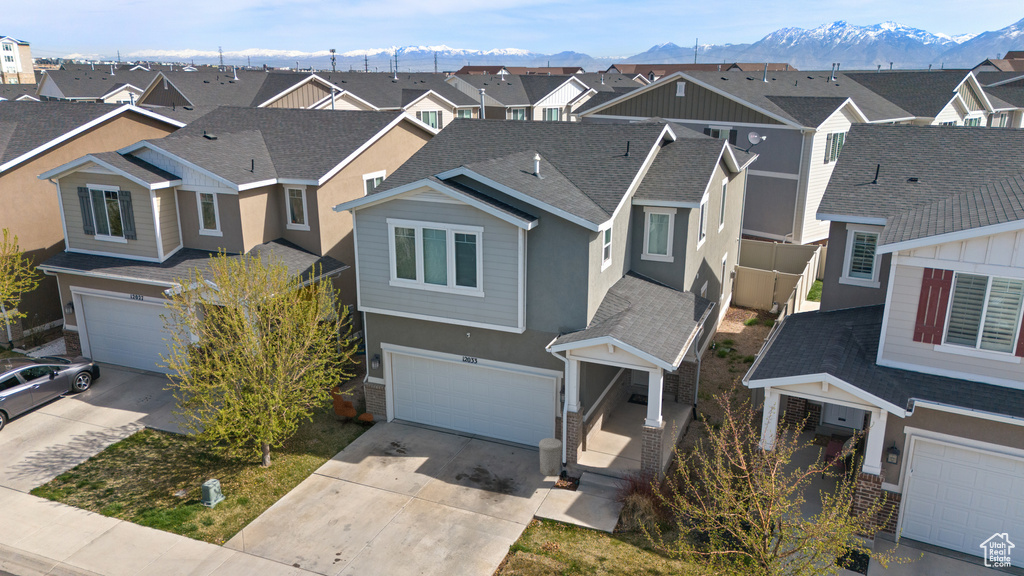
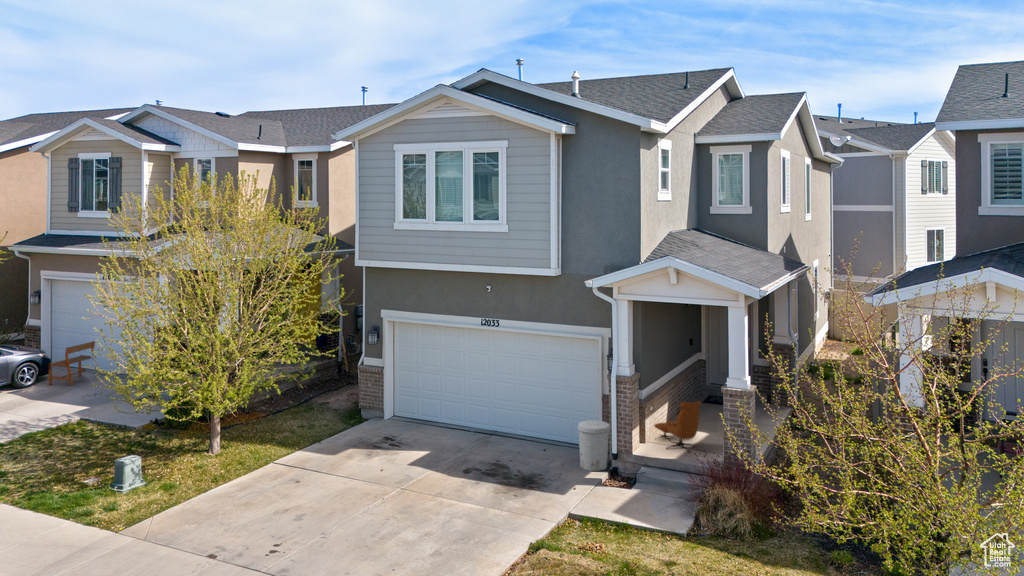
bench: none [96,346,135,386] -> present [49,341,96,385]
lounge chair: present [330,387,374,425] -> present [654,401,701,452]

